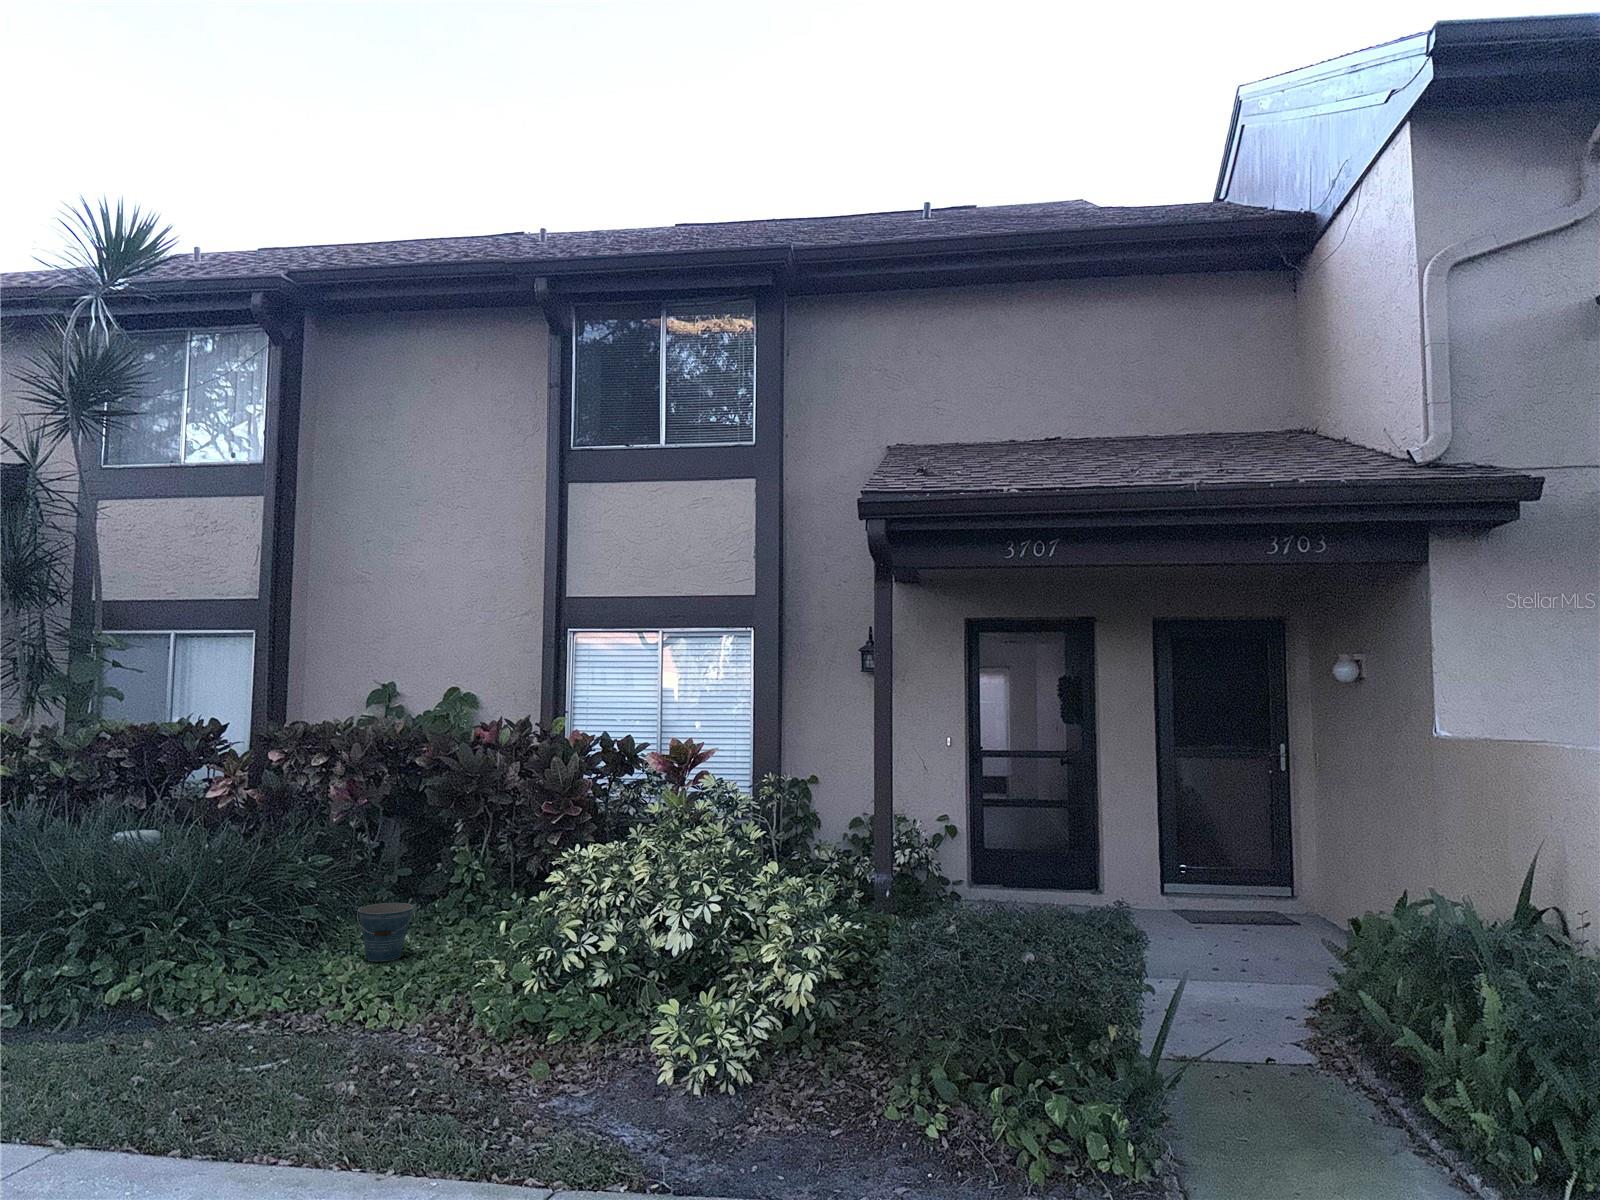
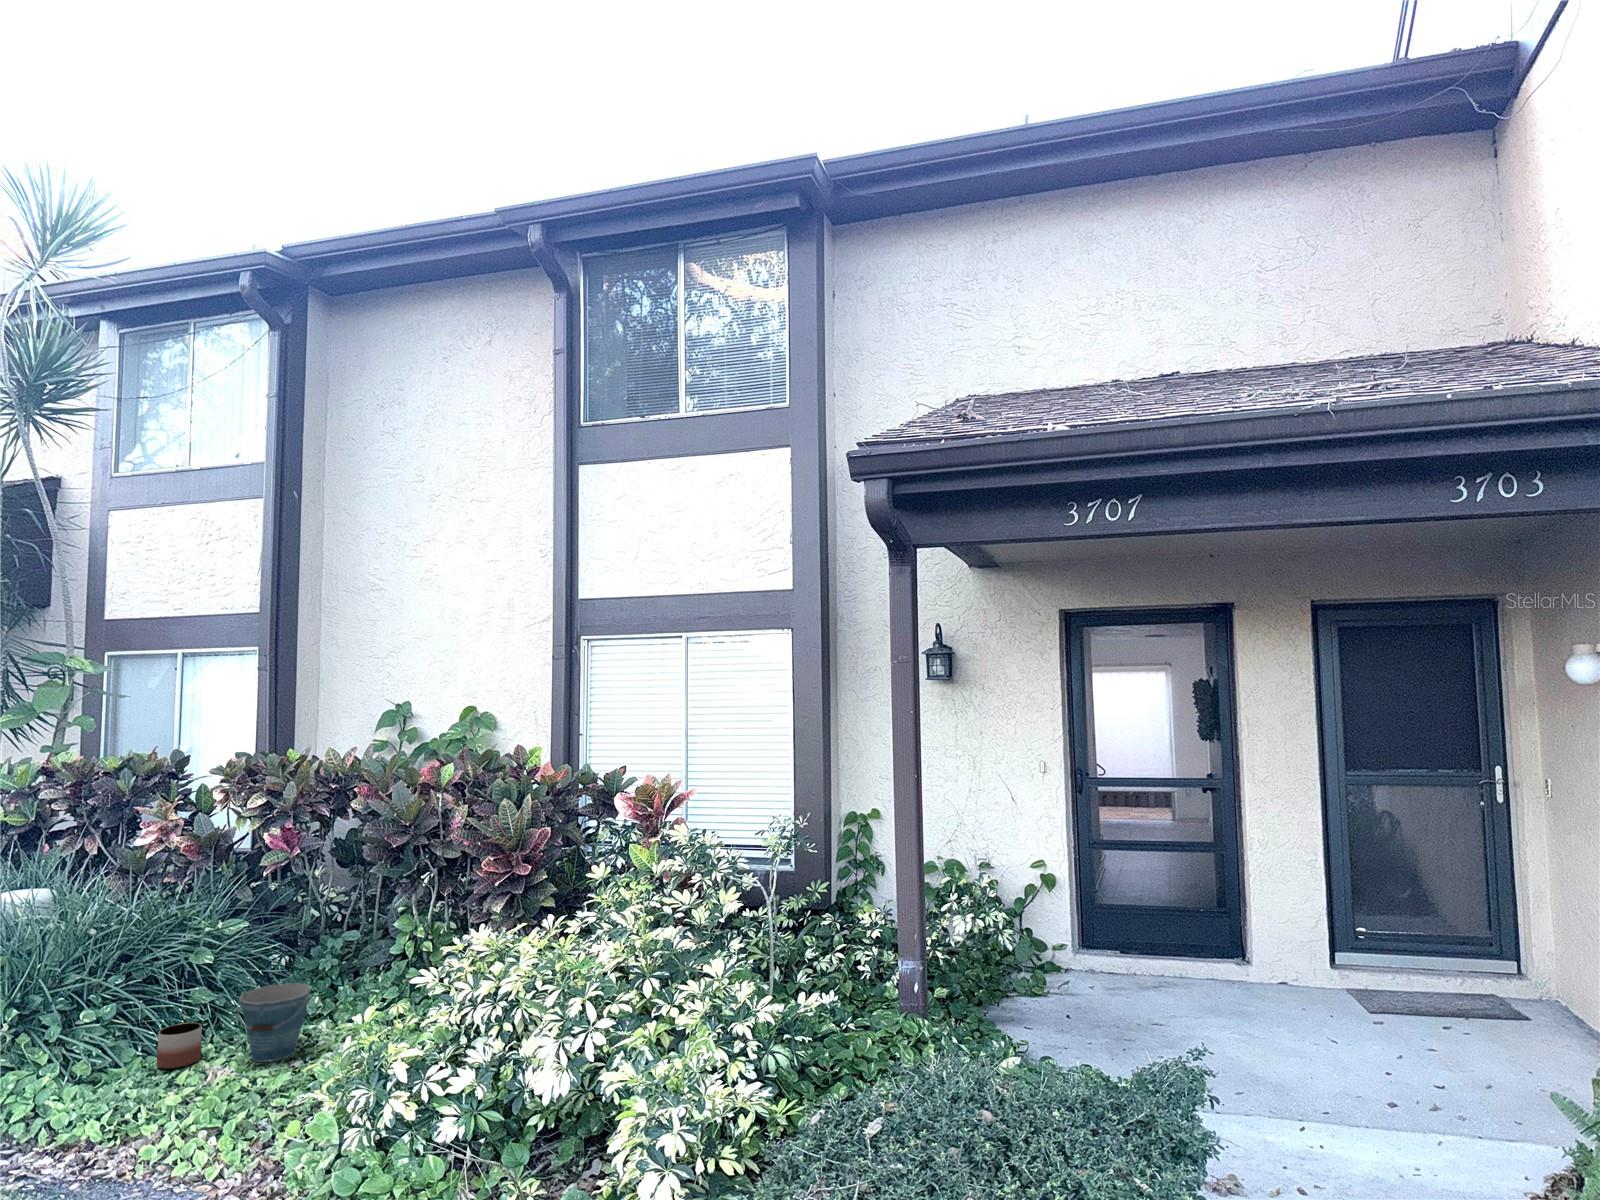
planter: none [288,934,323,968] -> present [157,1023,202,1069]

